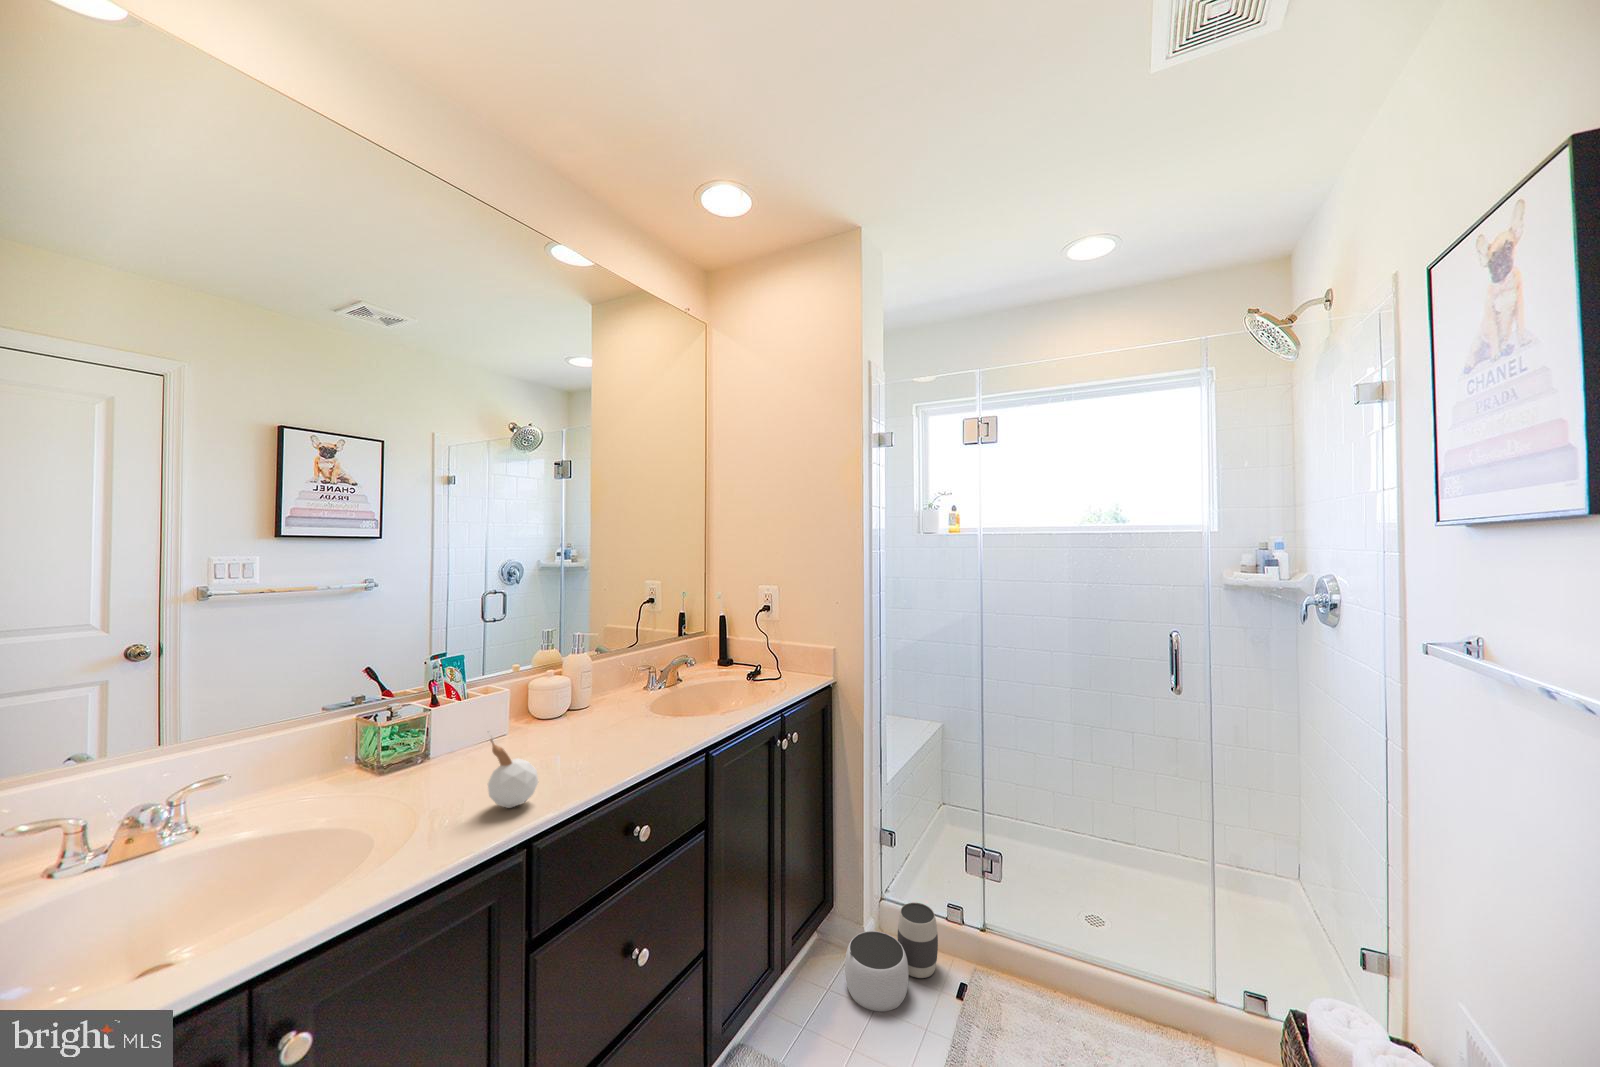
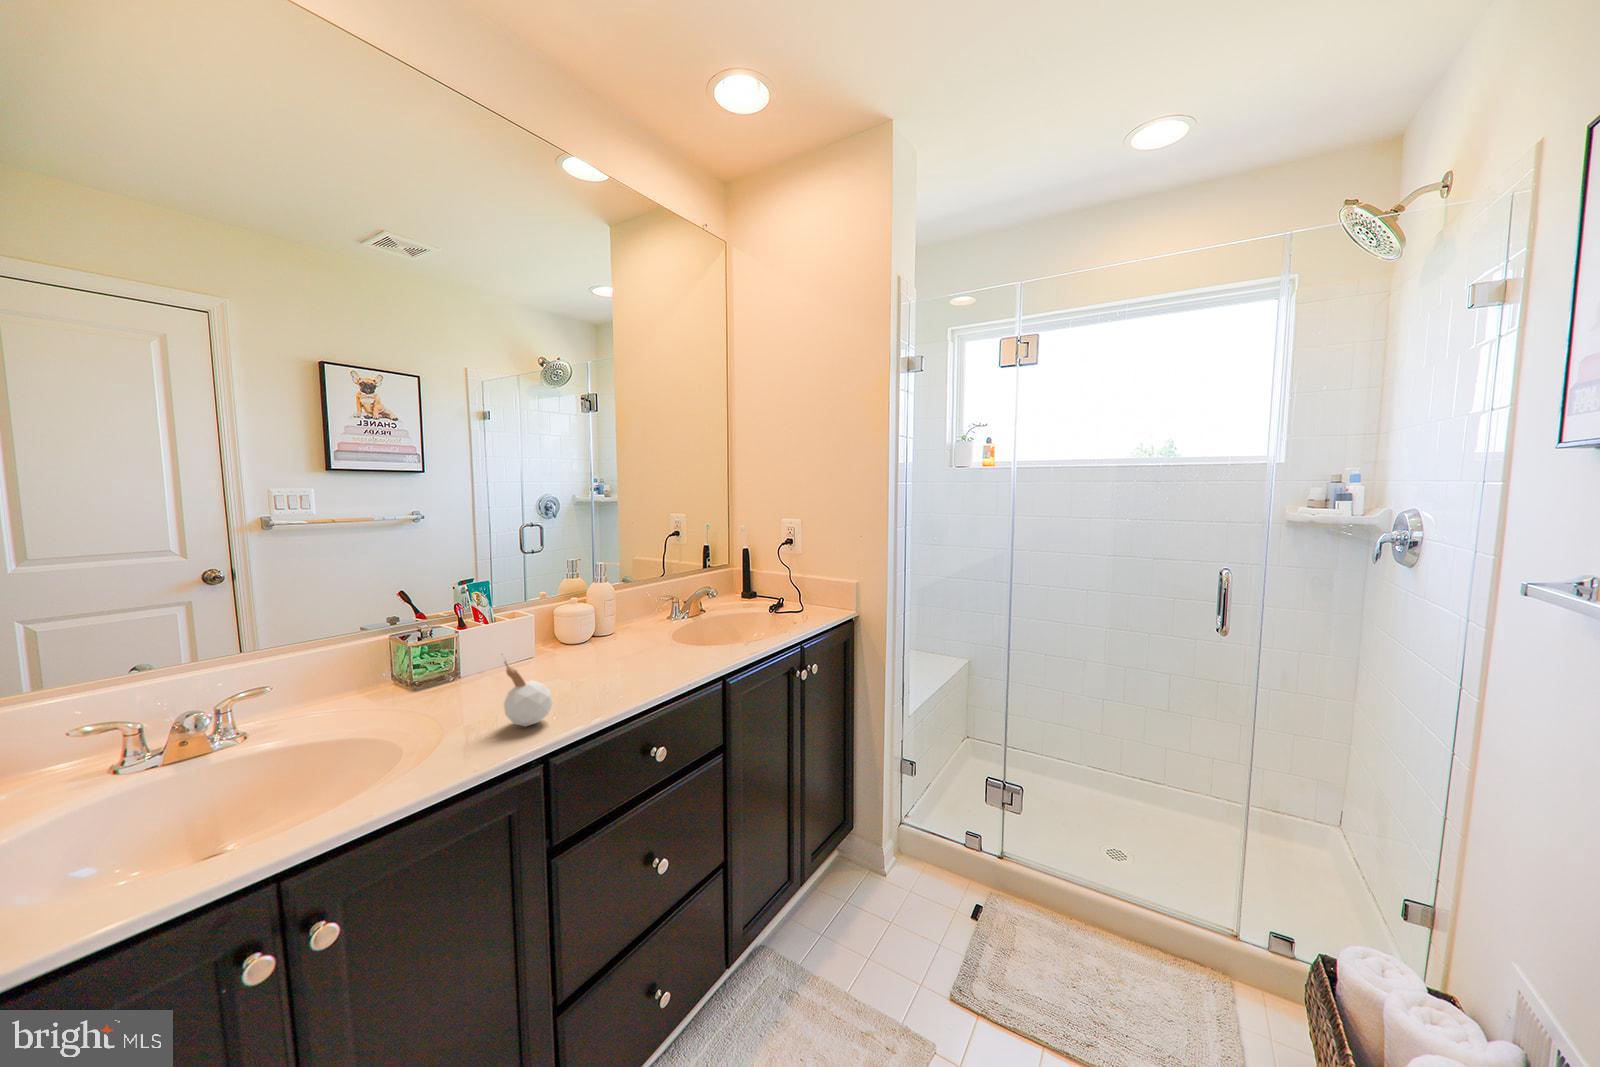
waste basket: present [845,903,938,1011] -> none [865,829,957,927]

